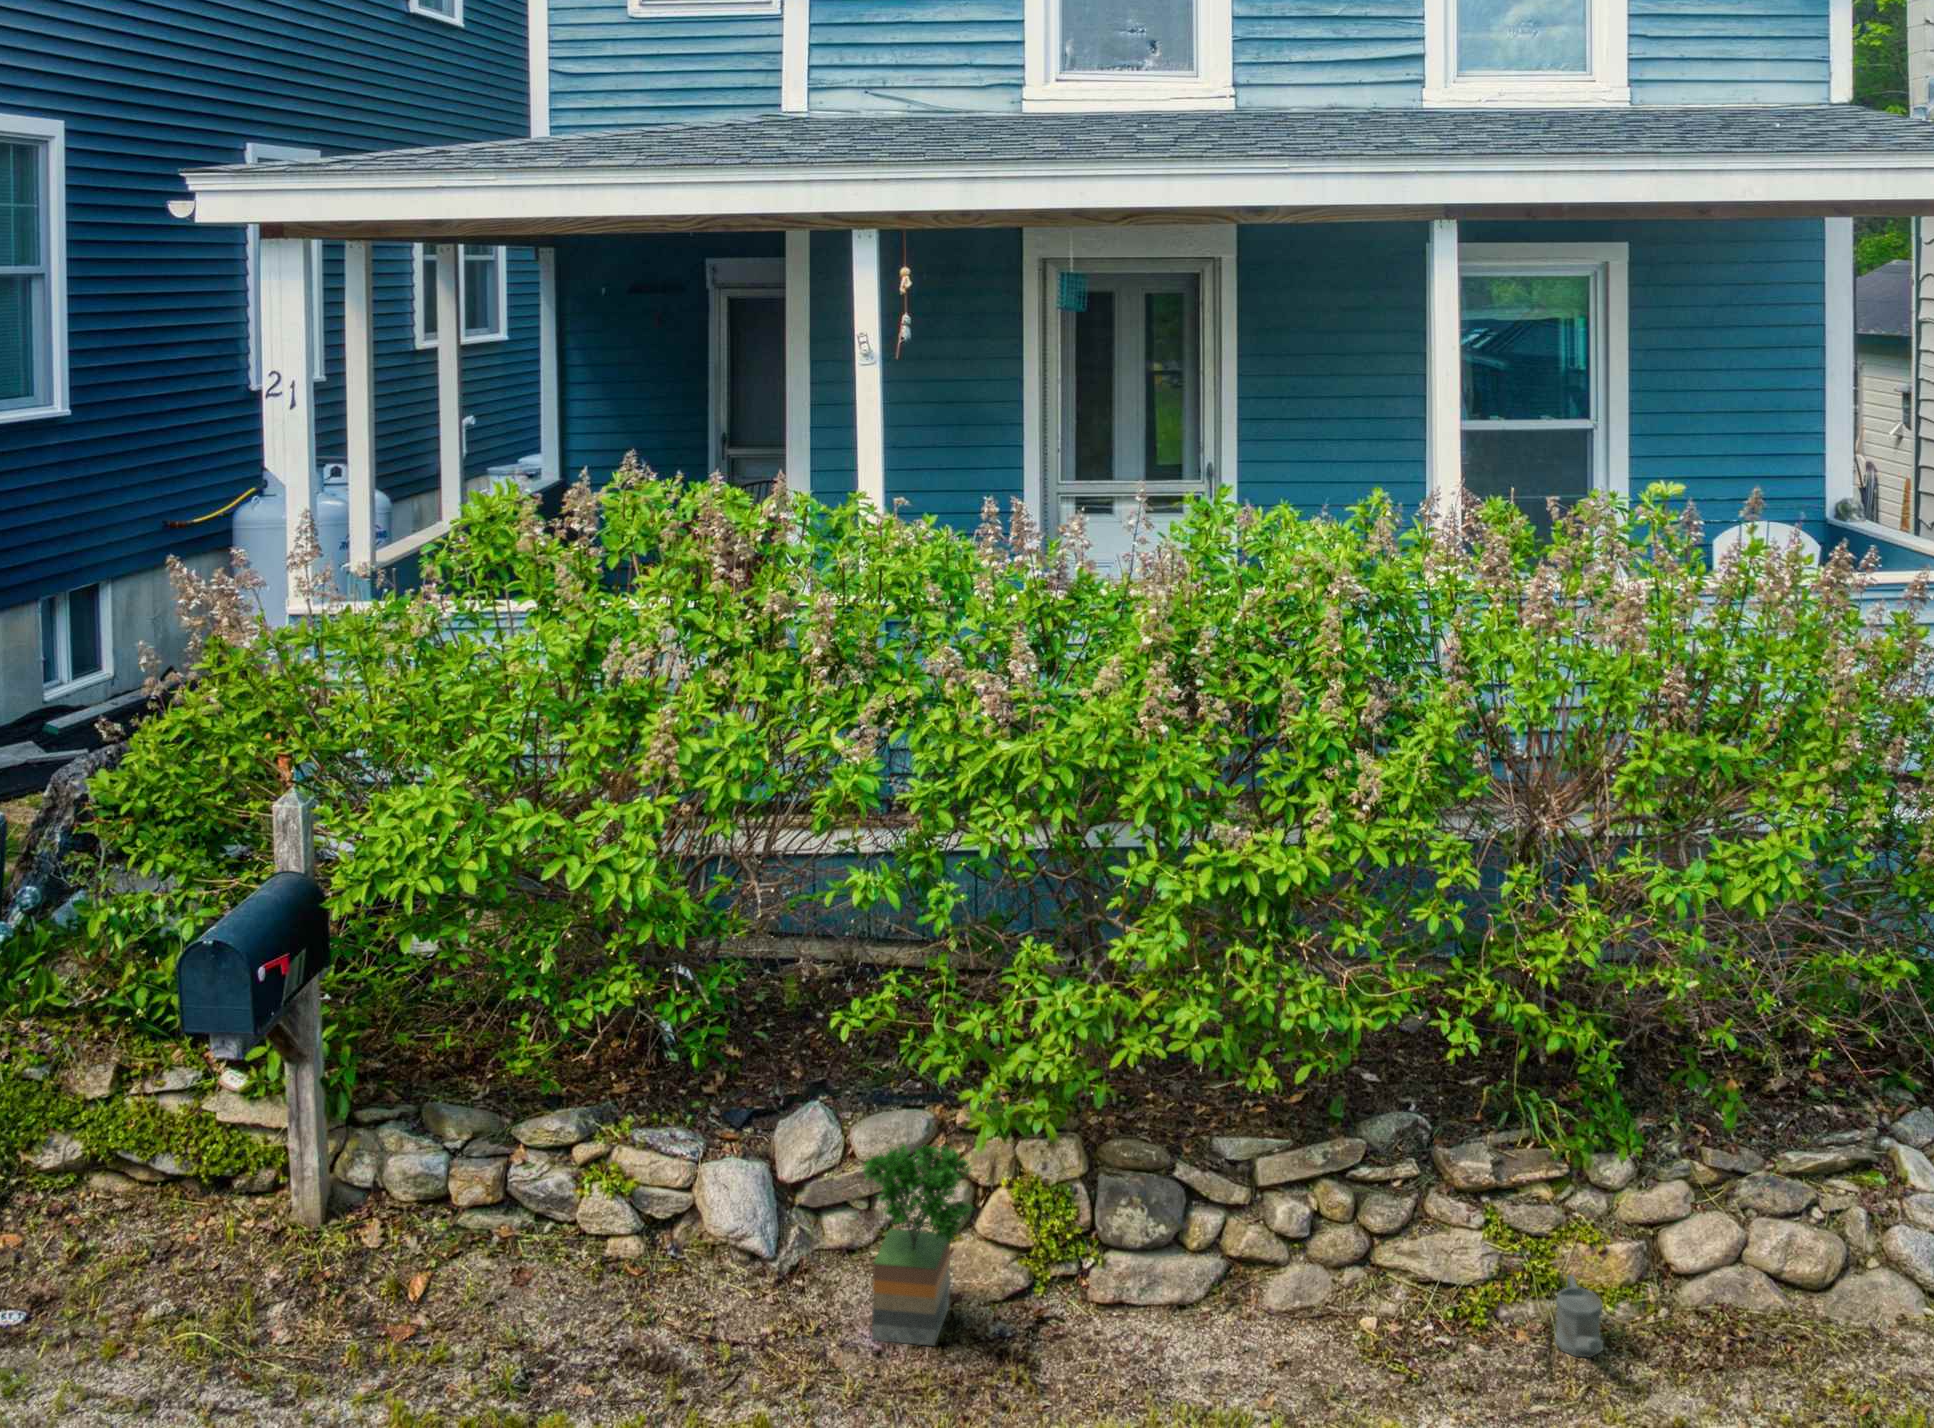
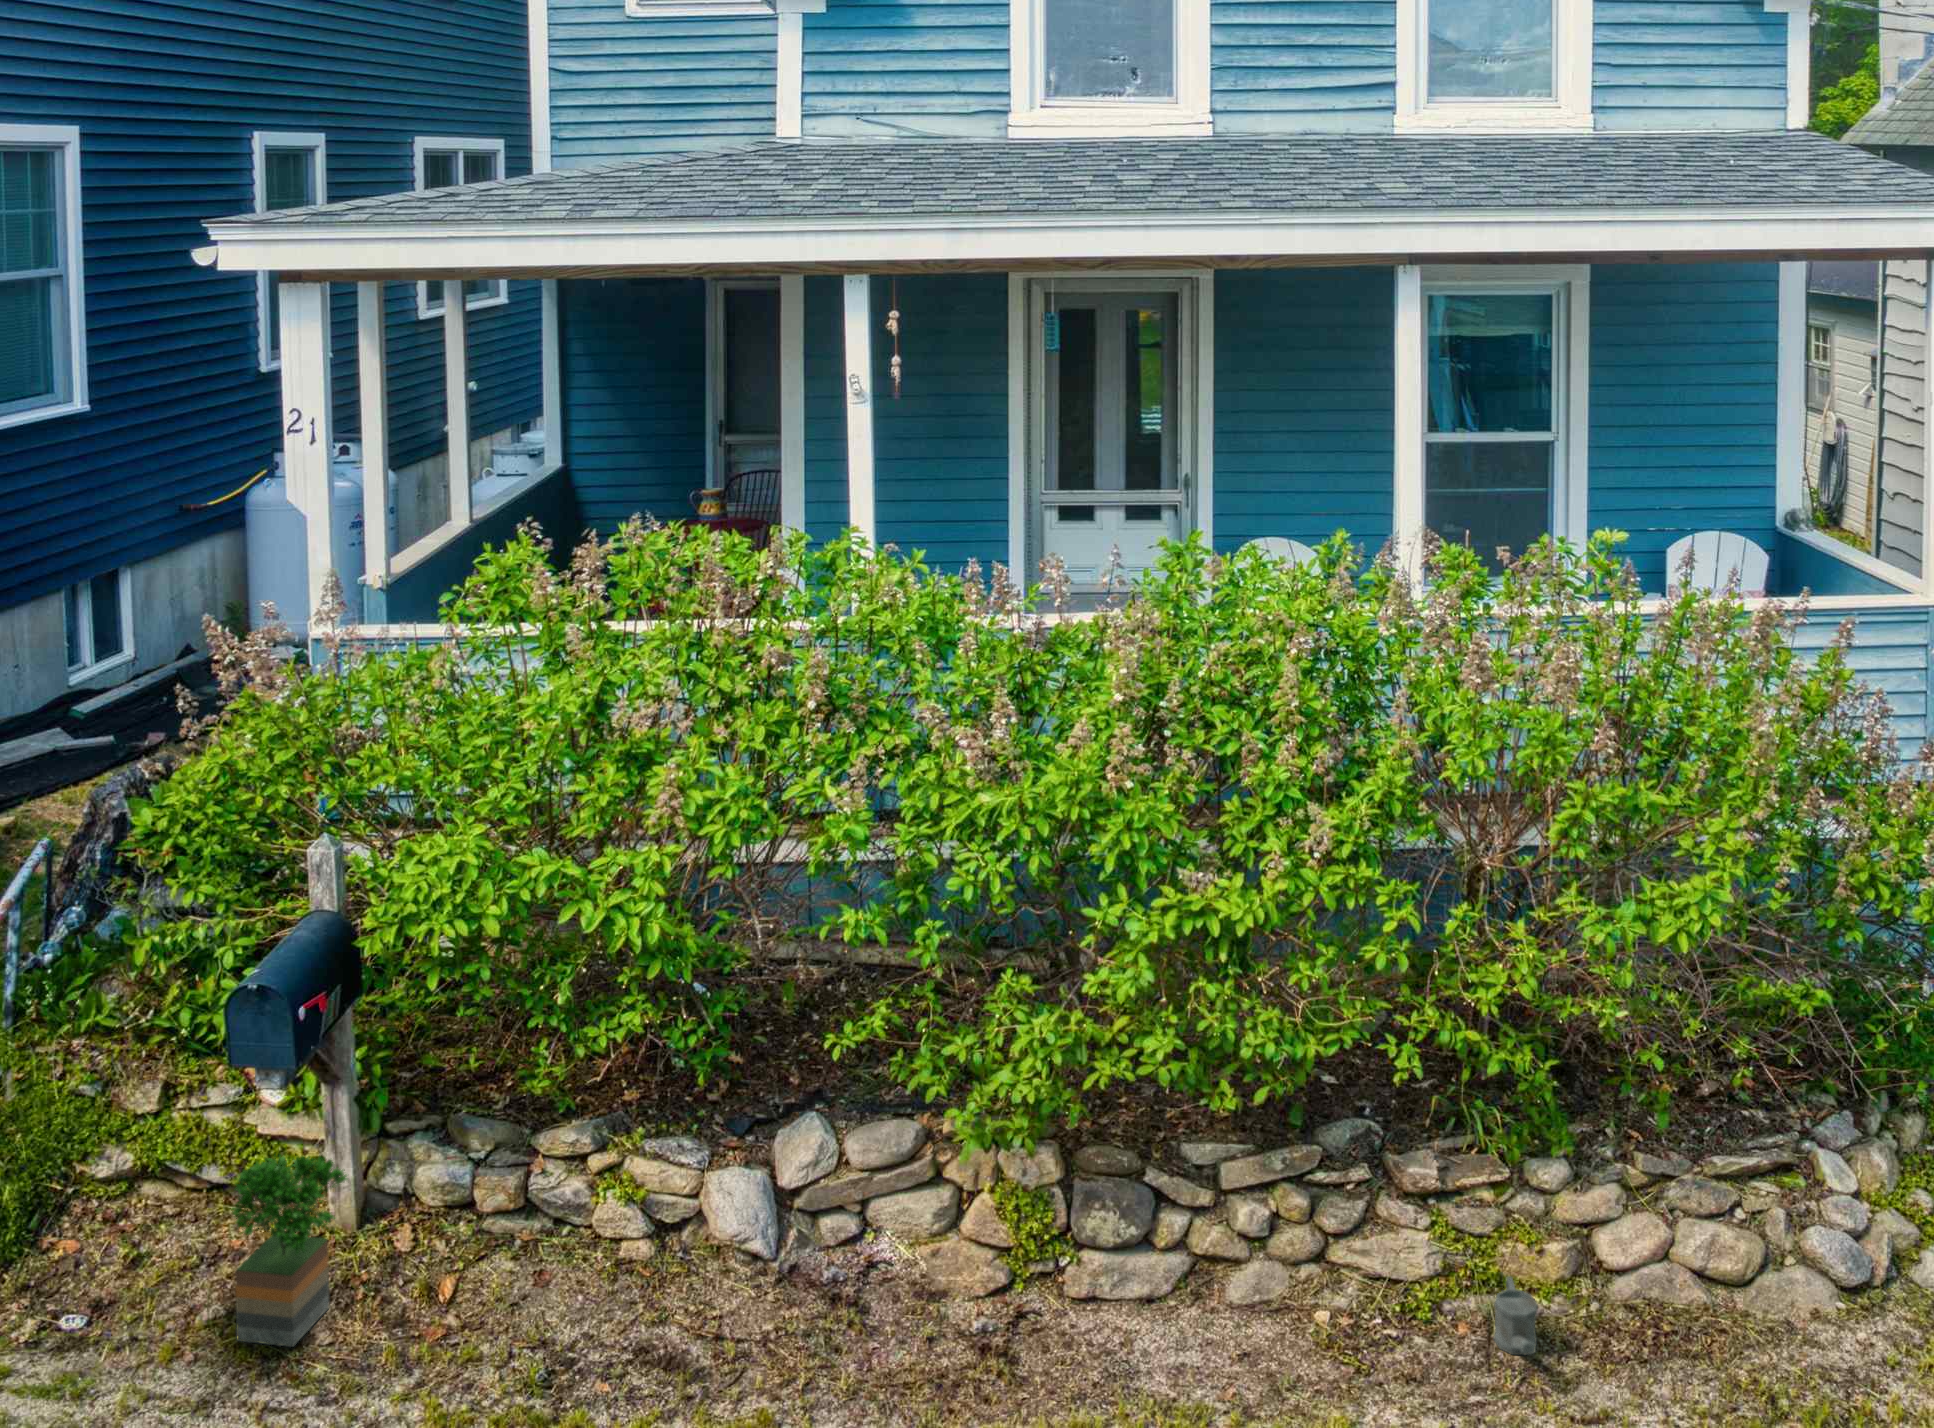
potted tree: present [863,1145,972,1346] -> present [232,1156,347,1347]

